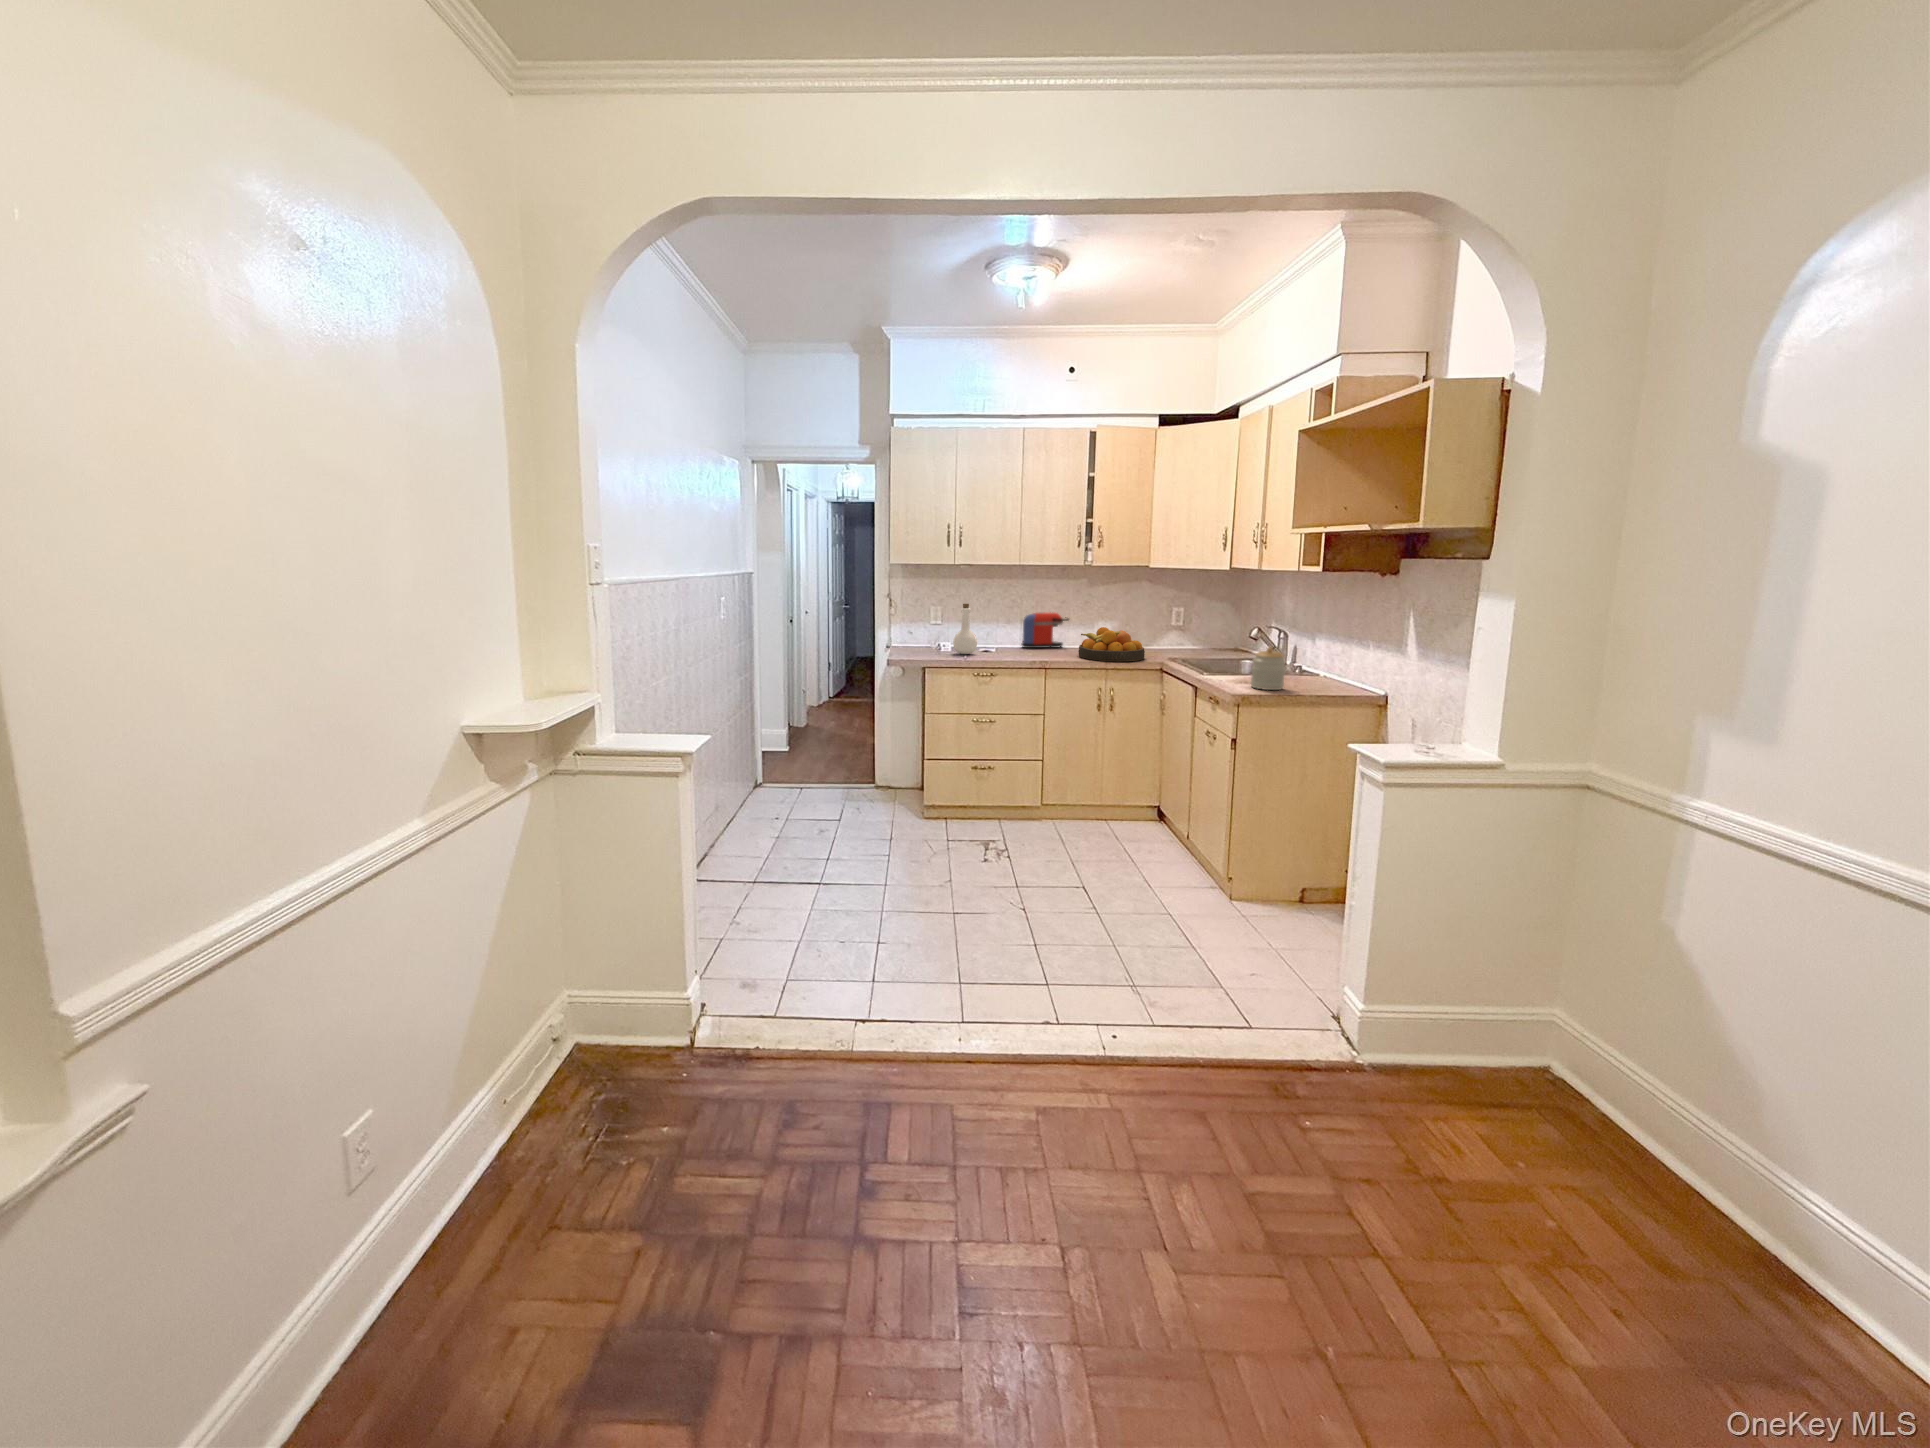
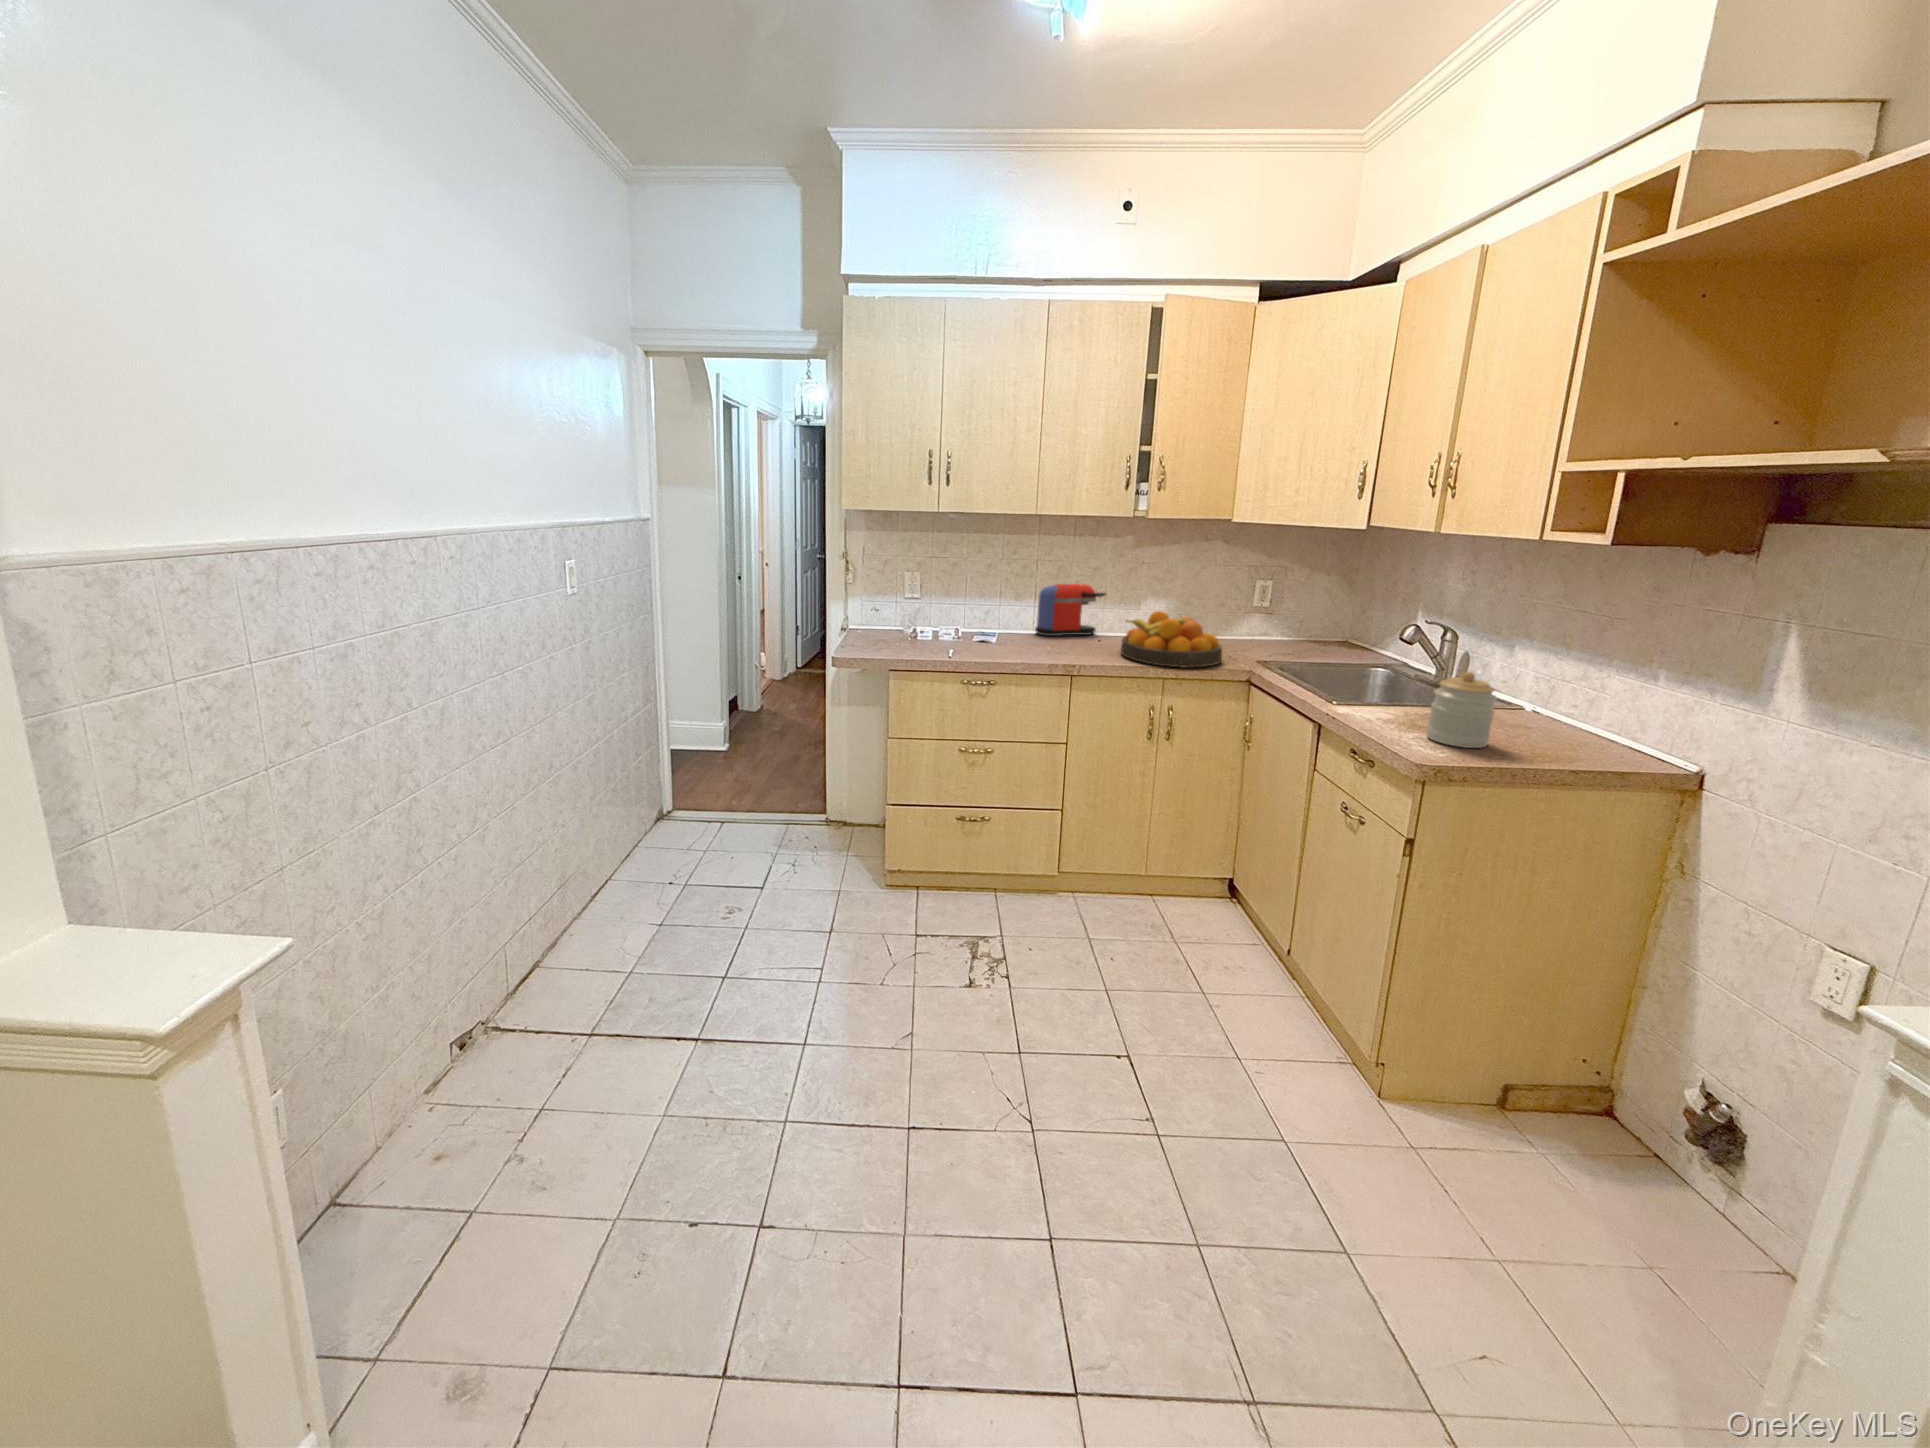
bottle: present [953,604,977,654] -> none [934,572,969,647]

